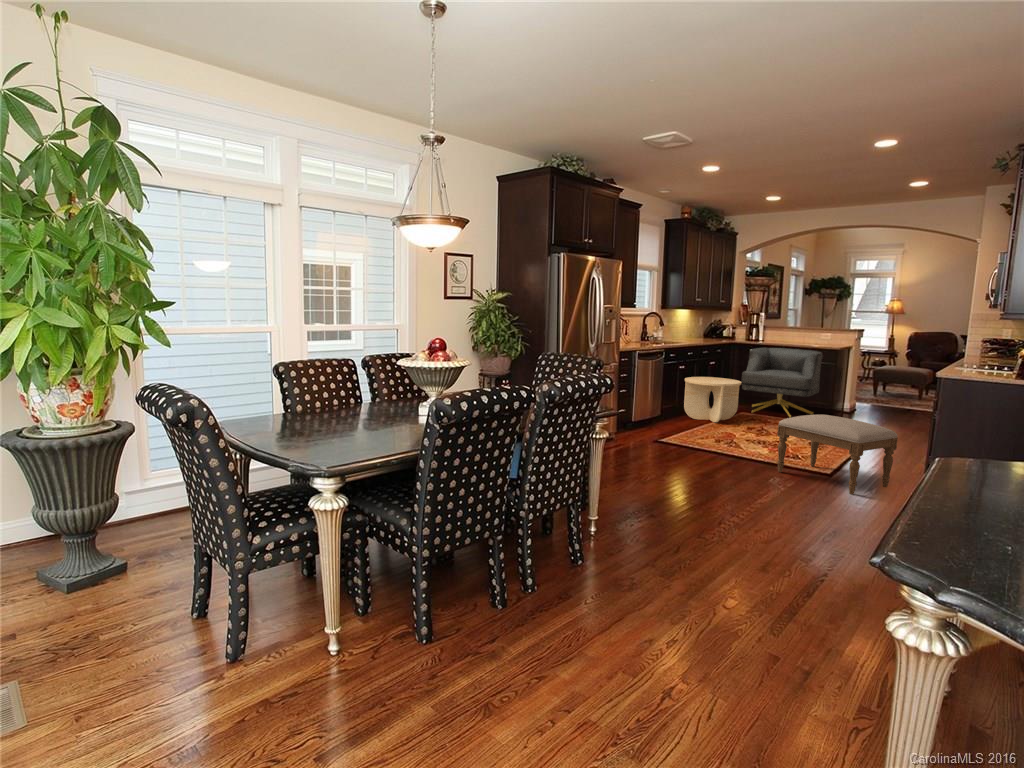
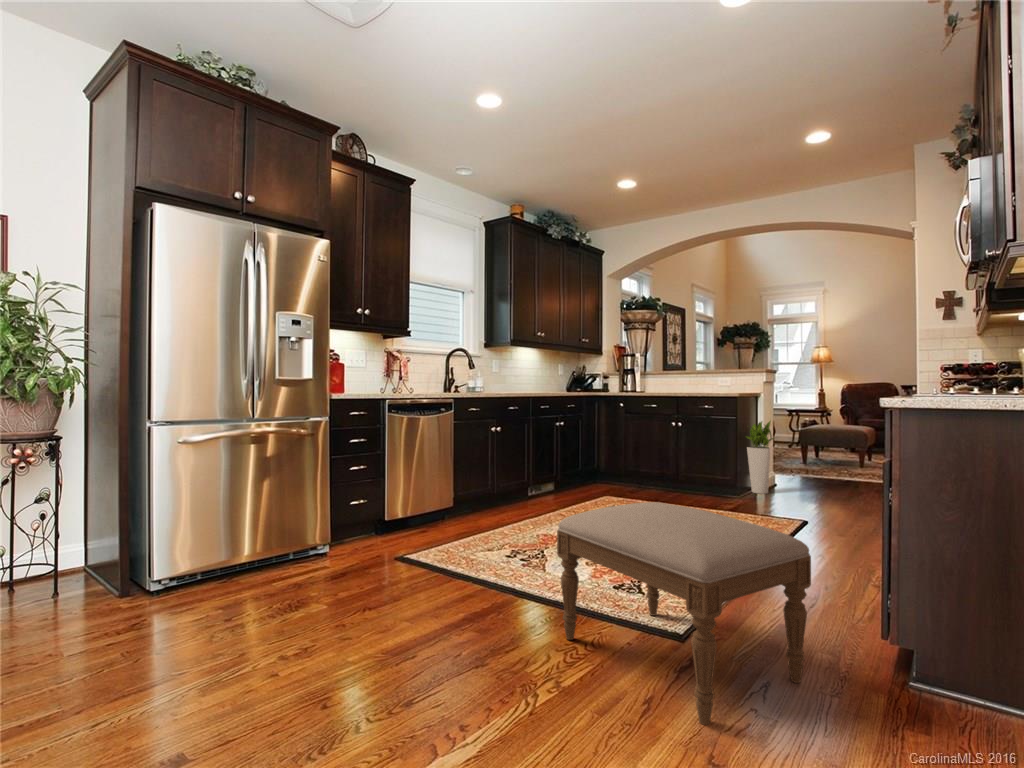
armchair: present [742,348,823,417] -> none [603,399,716,502]
planter: none [840,366,863,415] -> present [746,421,774,494]
side table: present [684,377,742,422] -> none [501,442,586,515]

